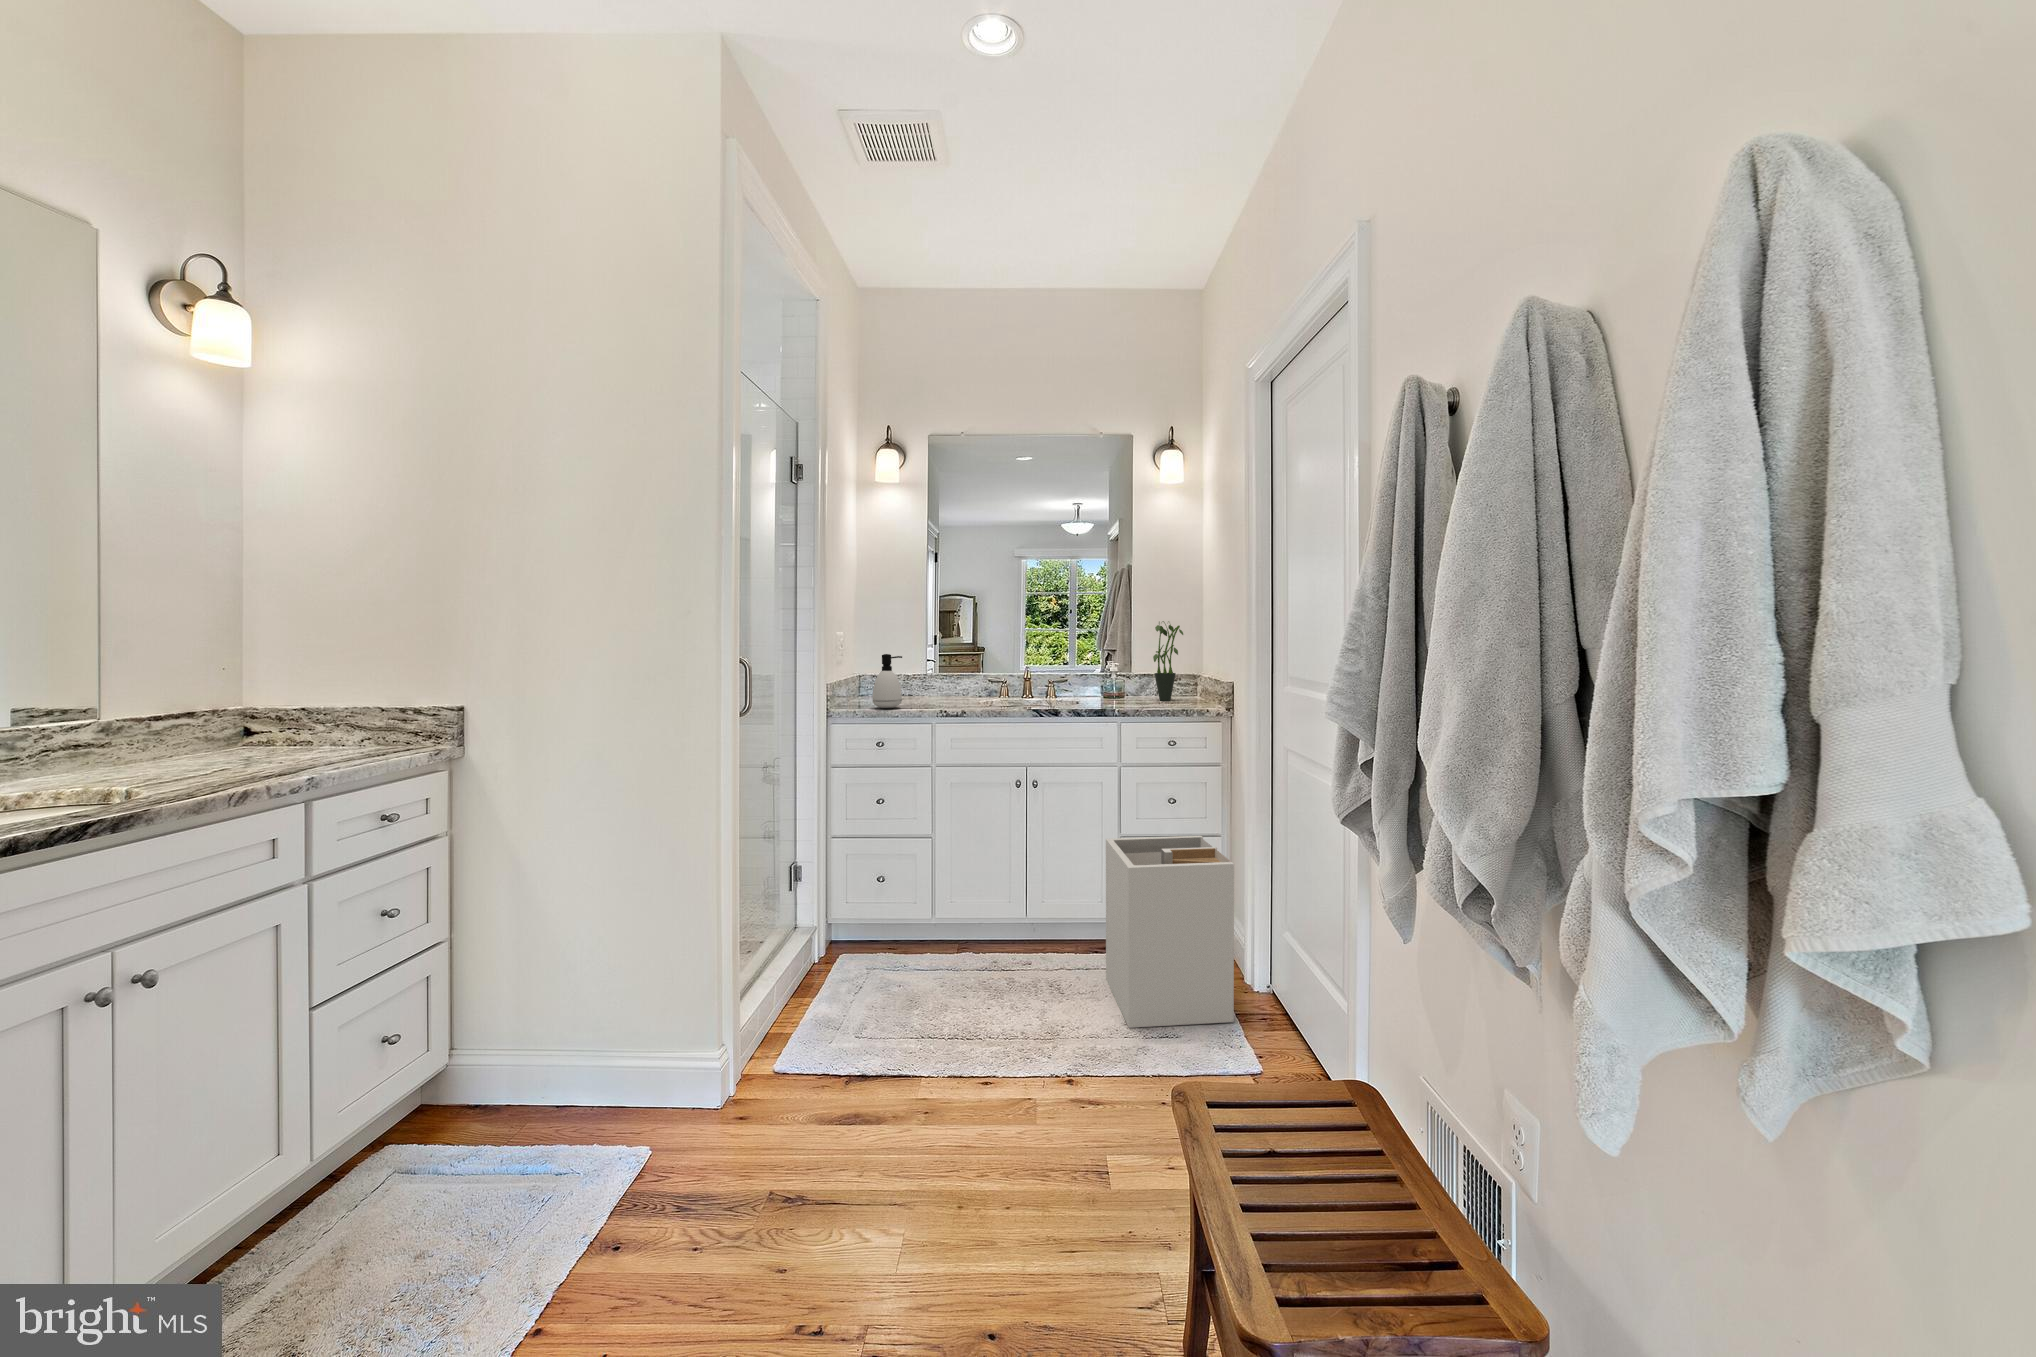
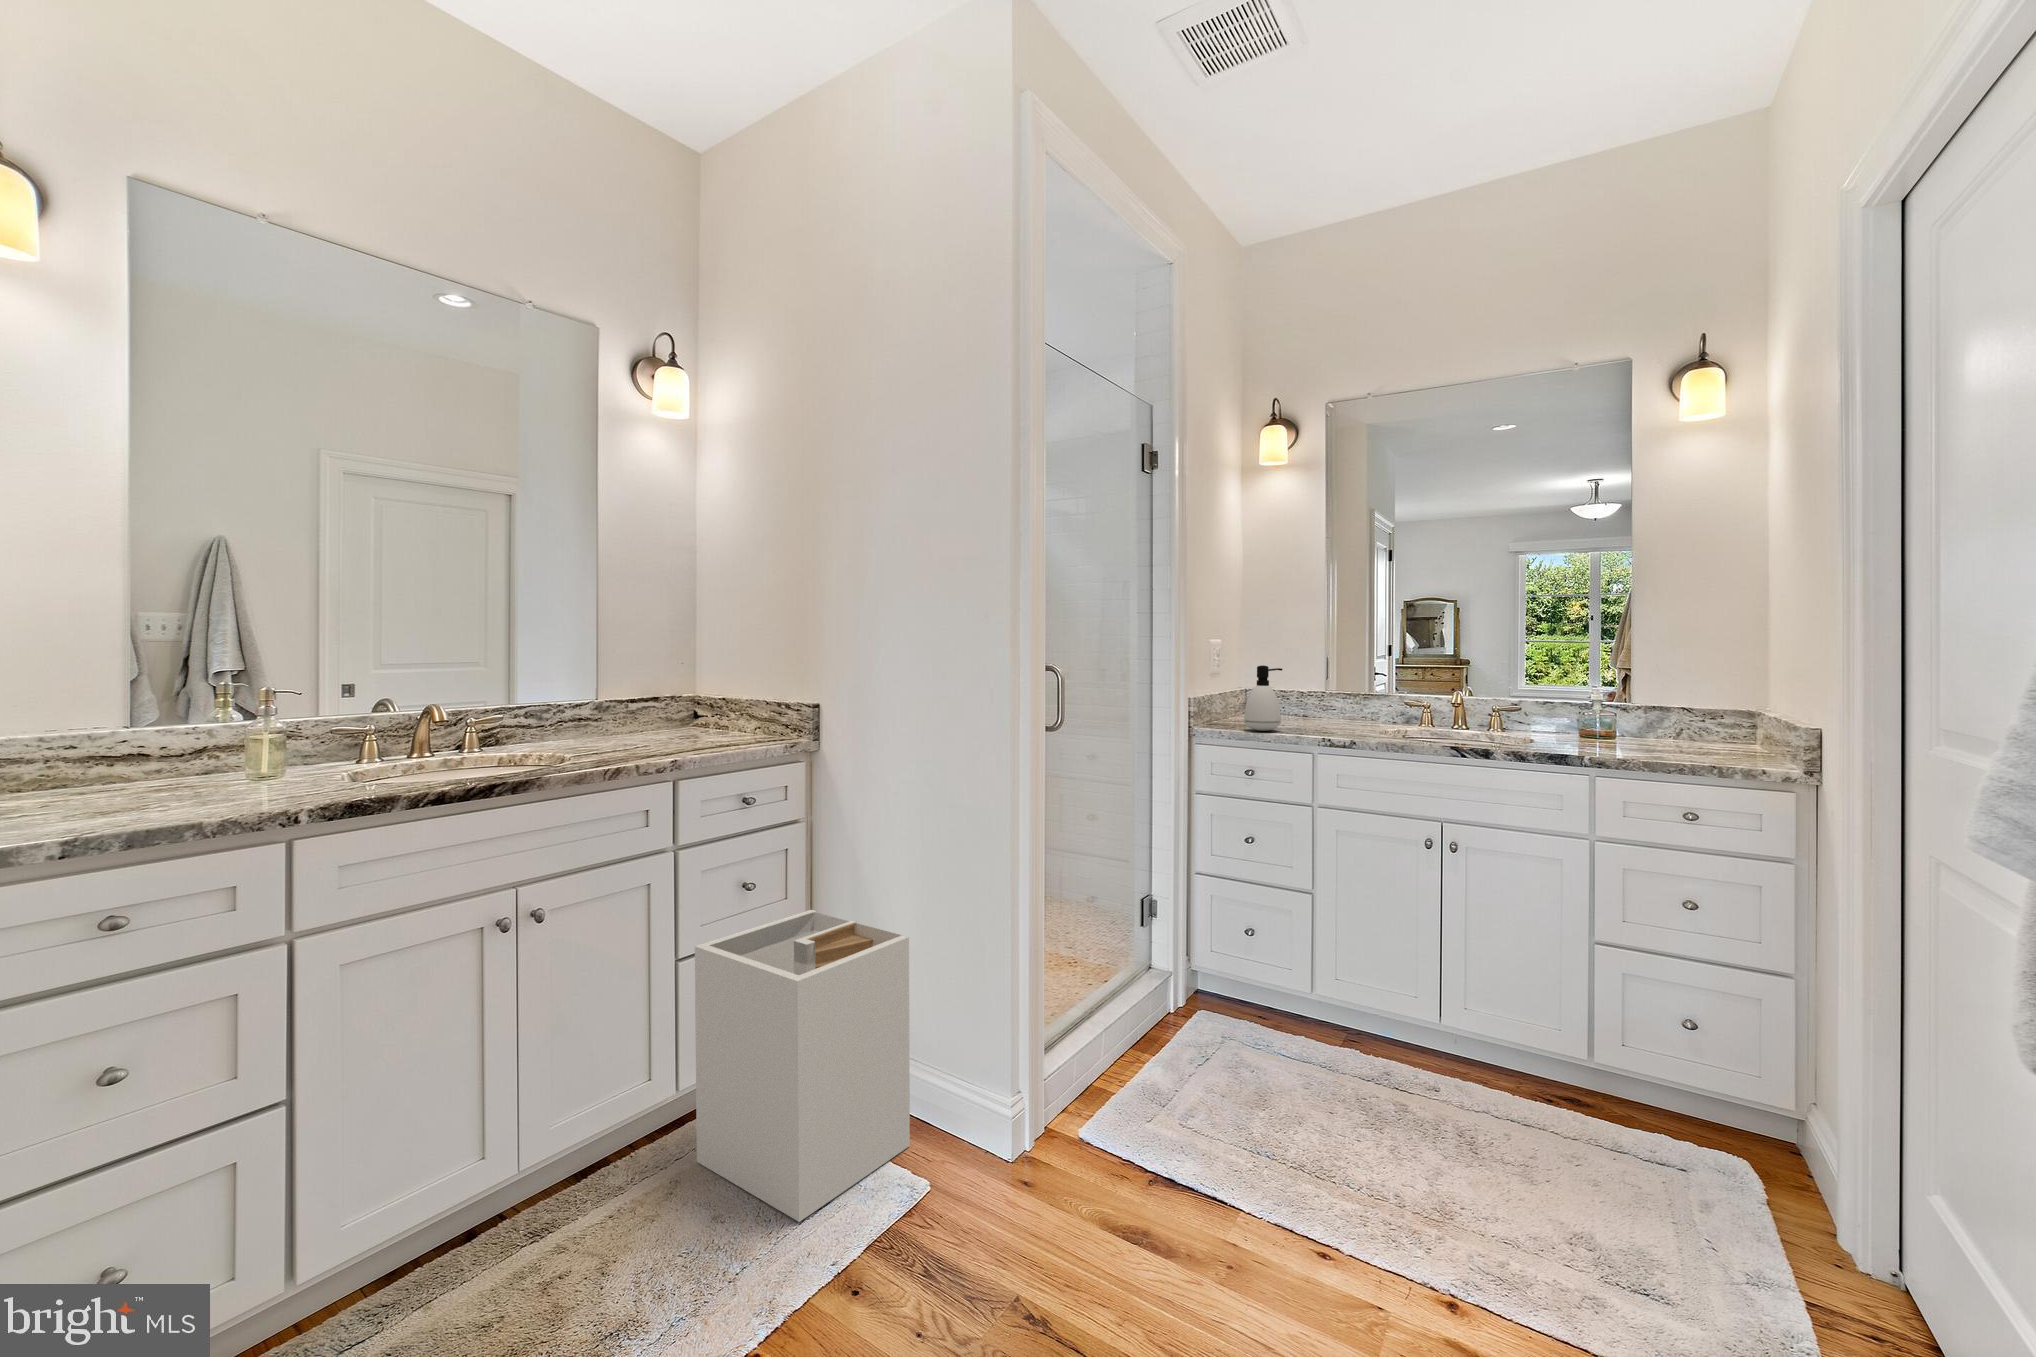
potted plant: present [1153,621,1183,701] -> none [1672,623,1733,744]
laundry hamper: present [1106,836,1234,1028] -> present [695,910,910,1222]

